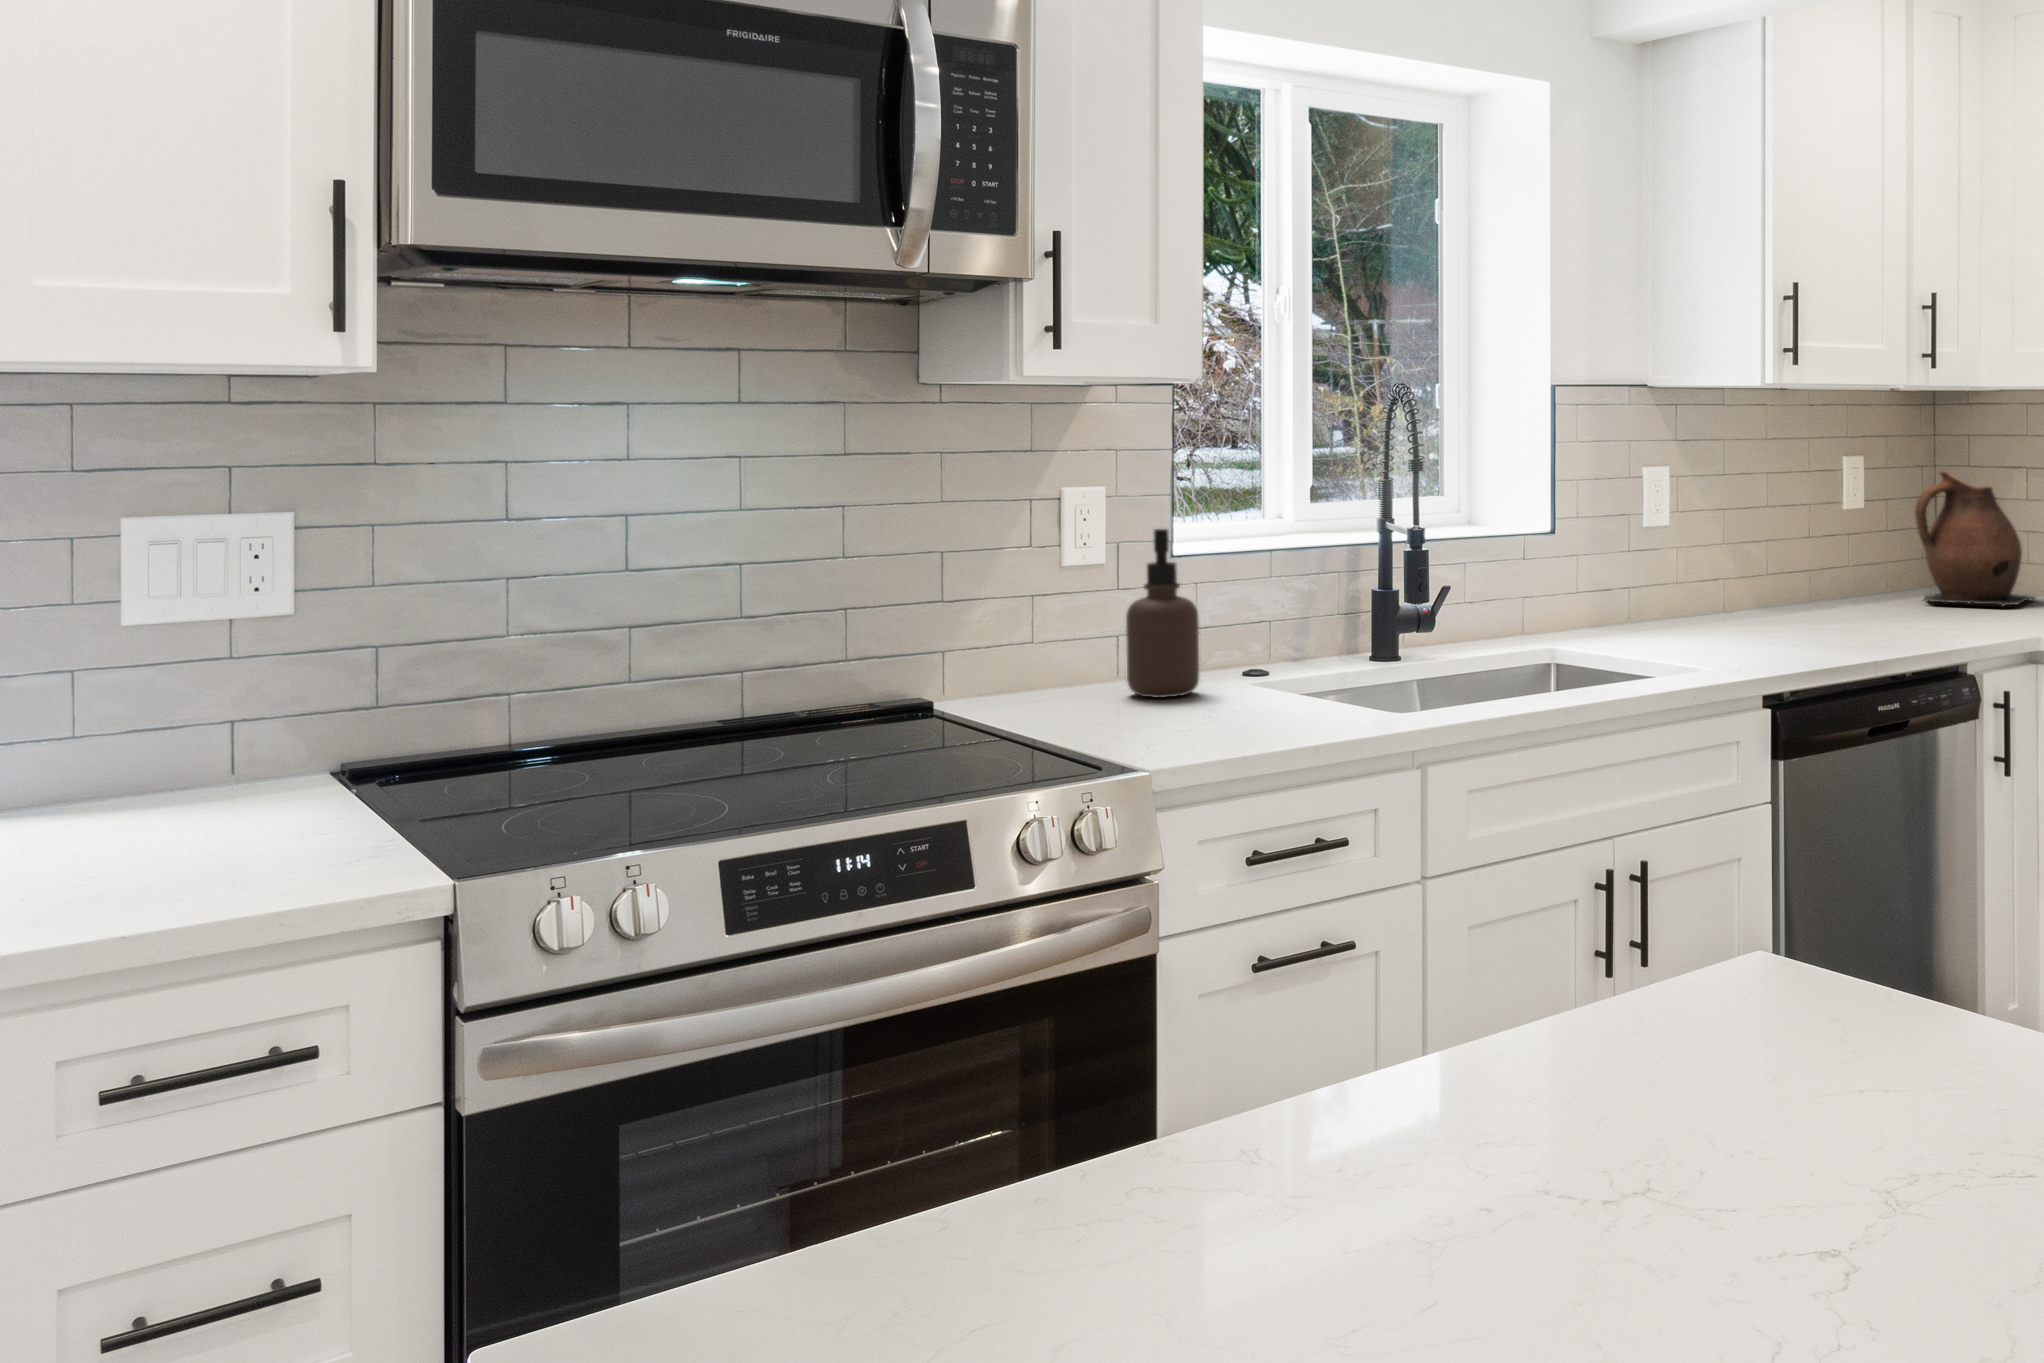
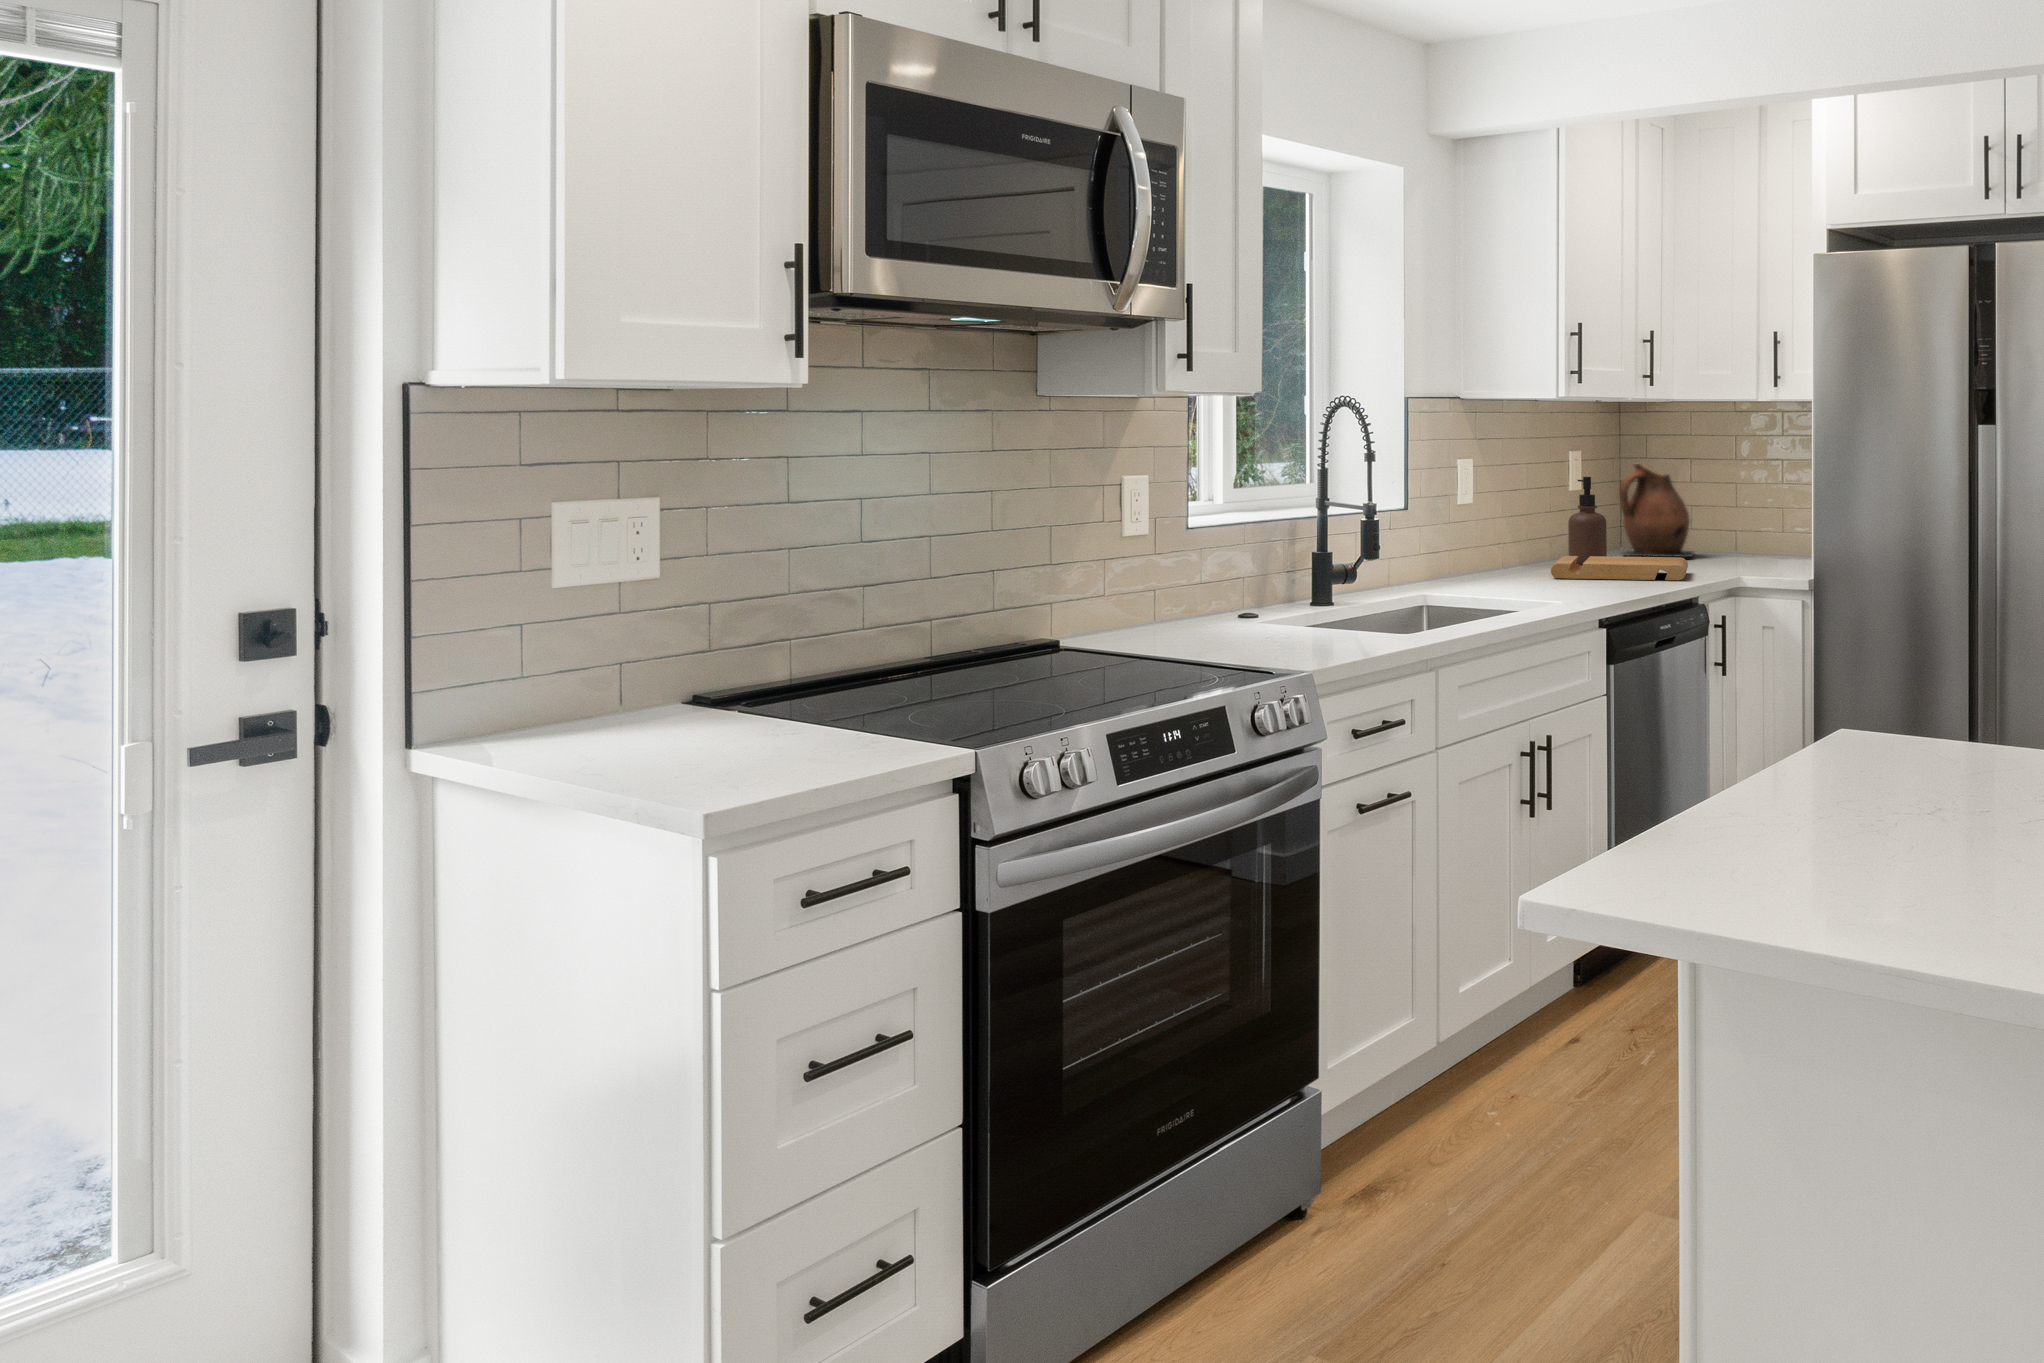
soap dispenser: present [1126,529,1199,698] -> present [1568,477,1607,565]
cutting board: none [1759,601,1974,641] -> present [1551,556,1688,580]

